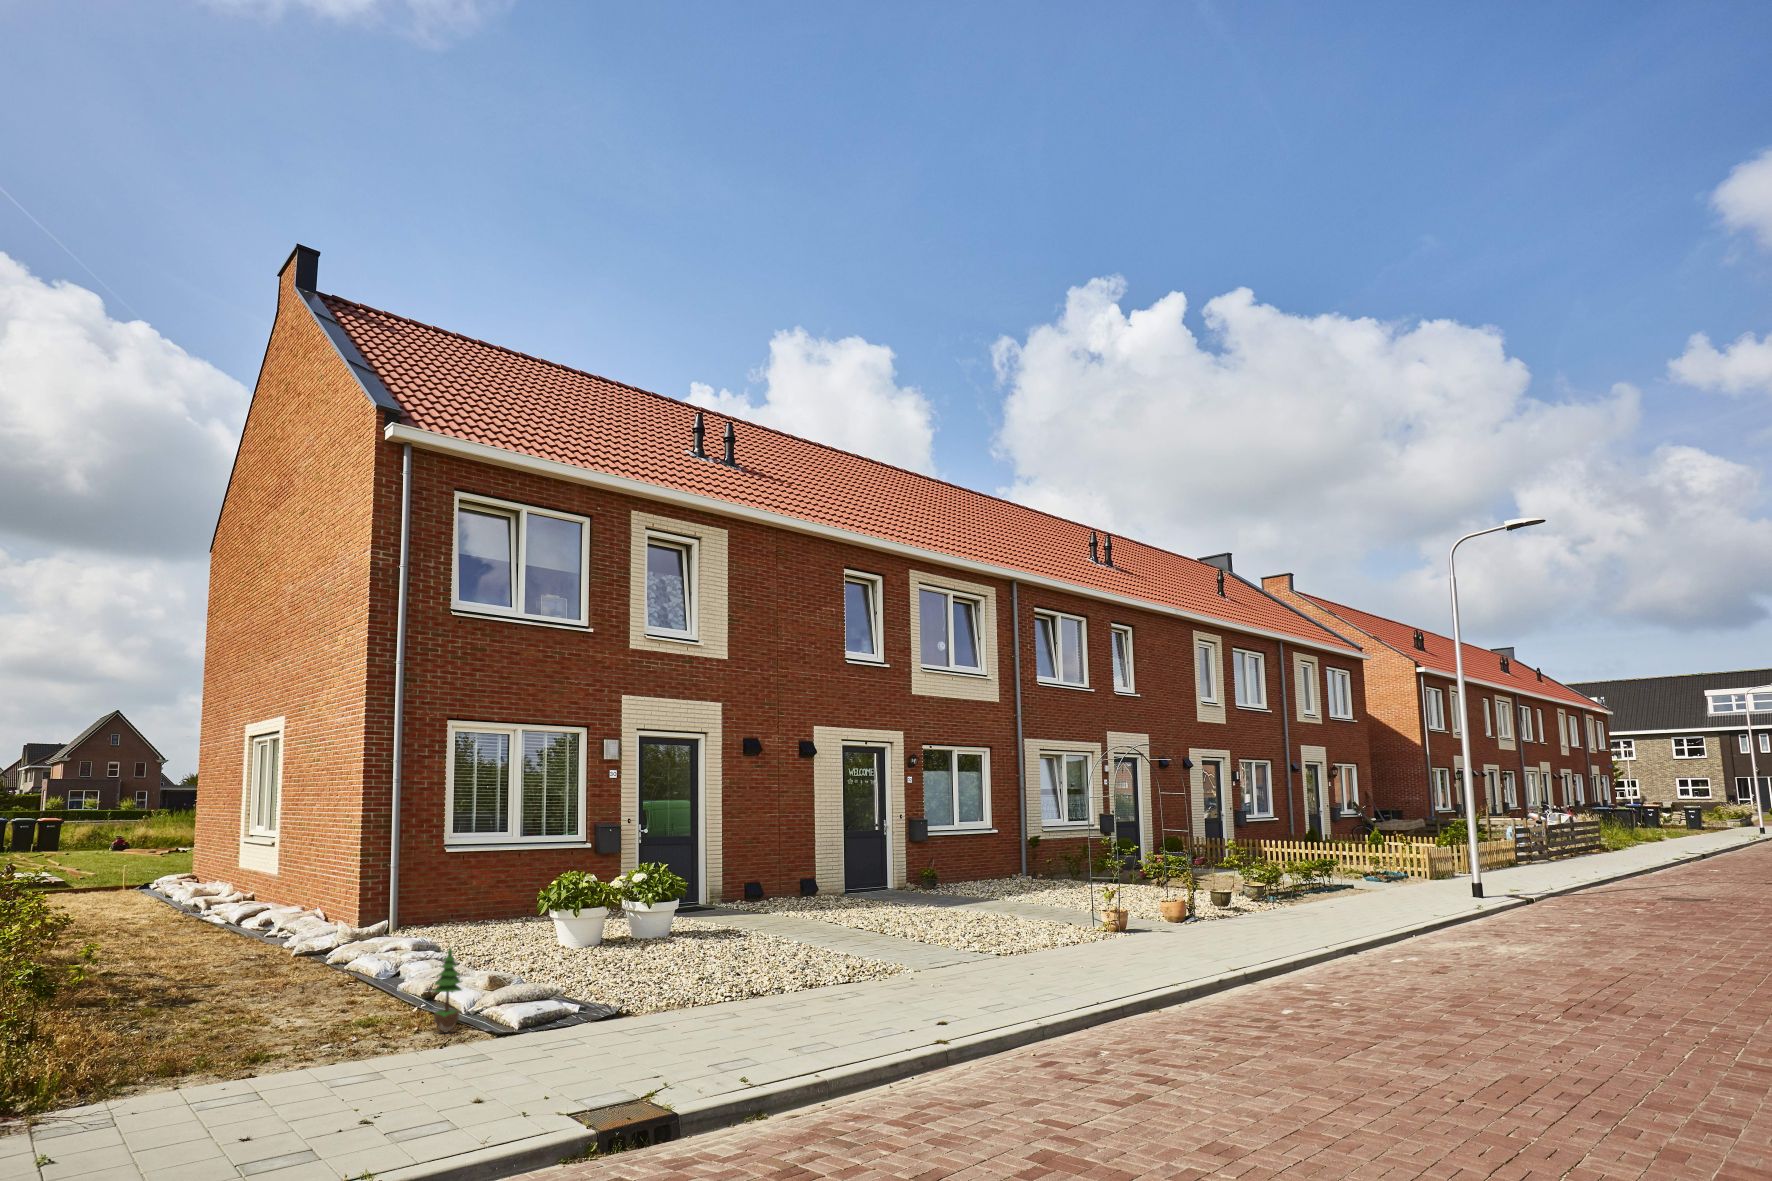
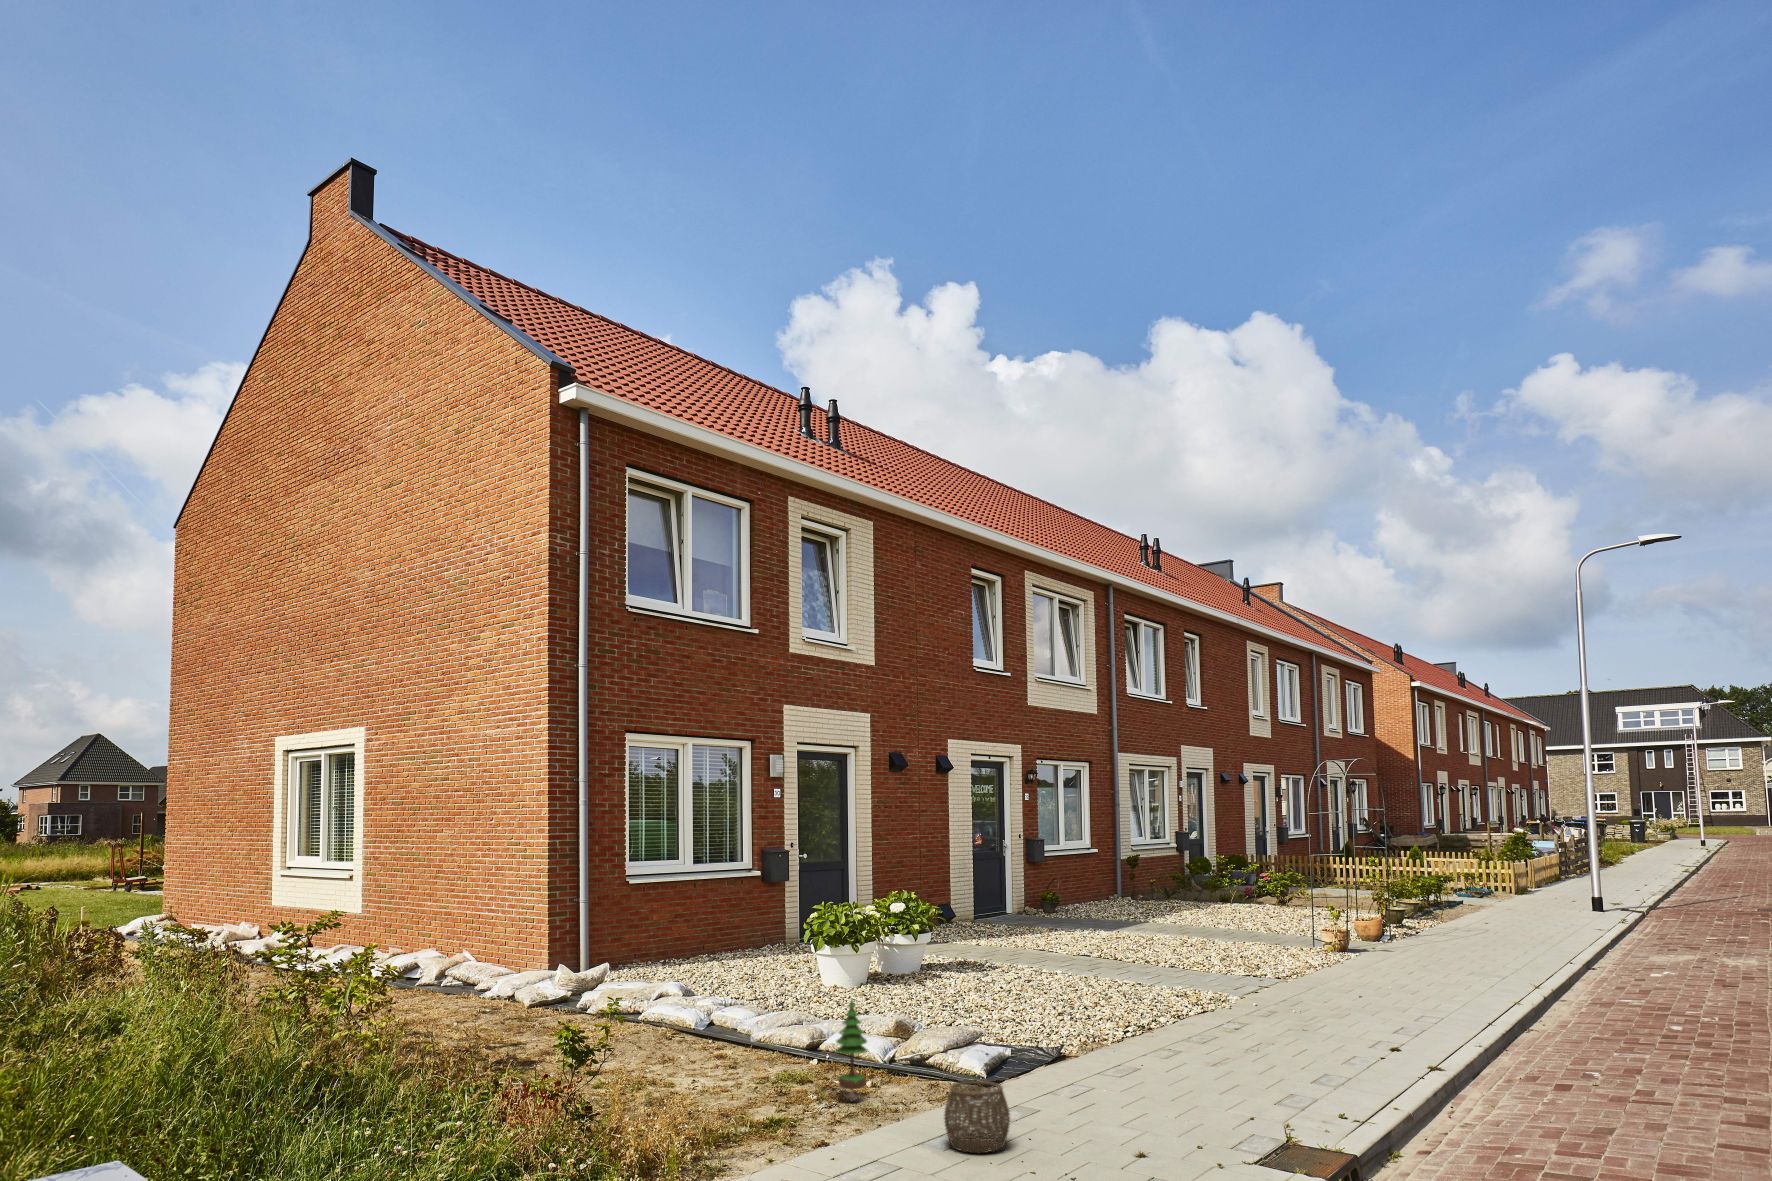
woven basket: none [452,1014,511,1074] -> present [944,1081,1010,1153]

